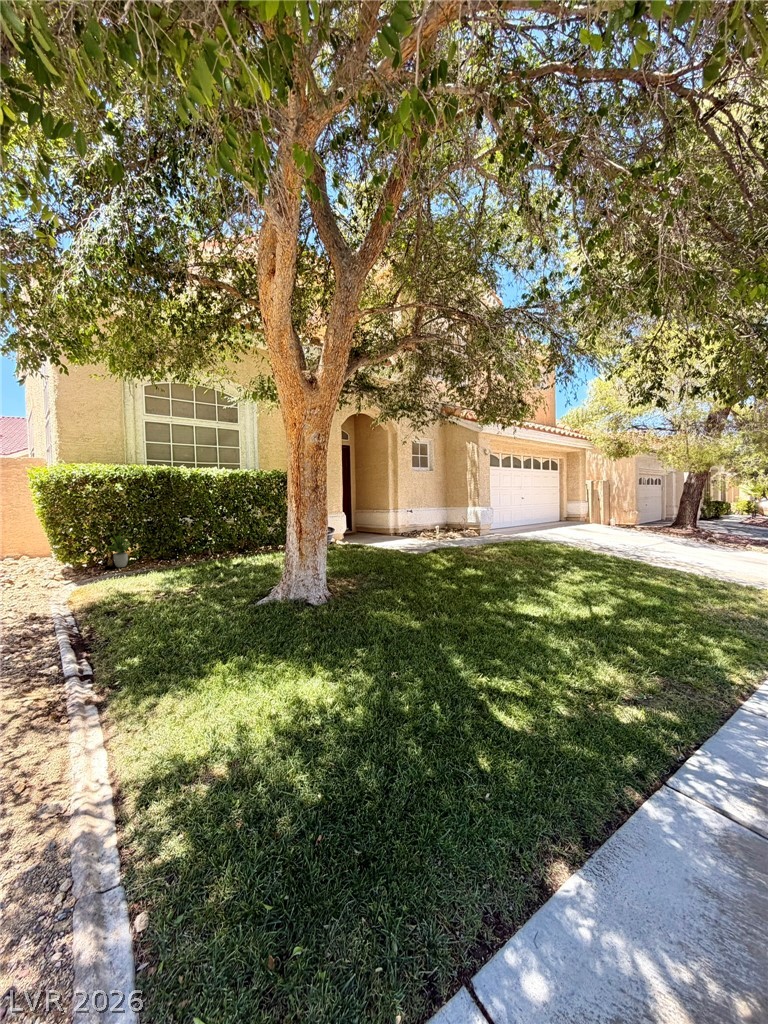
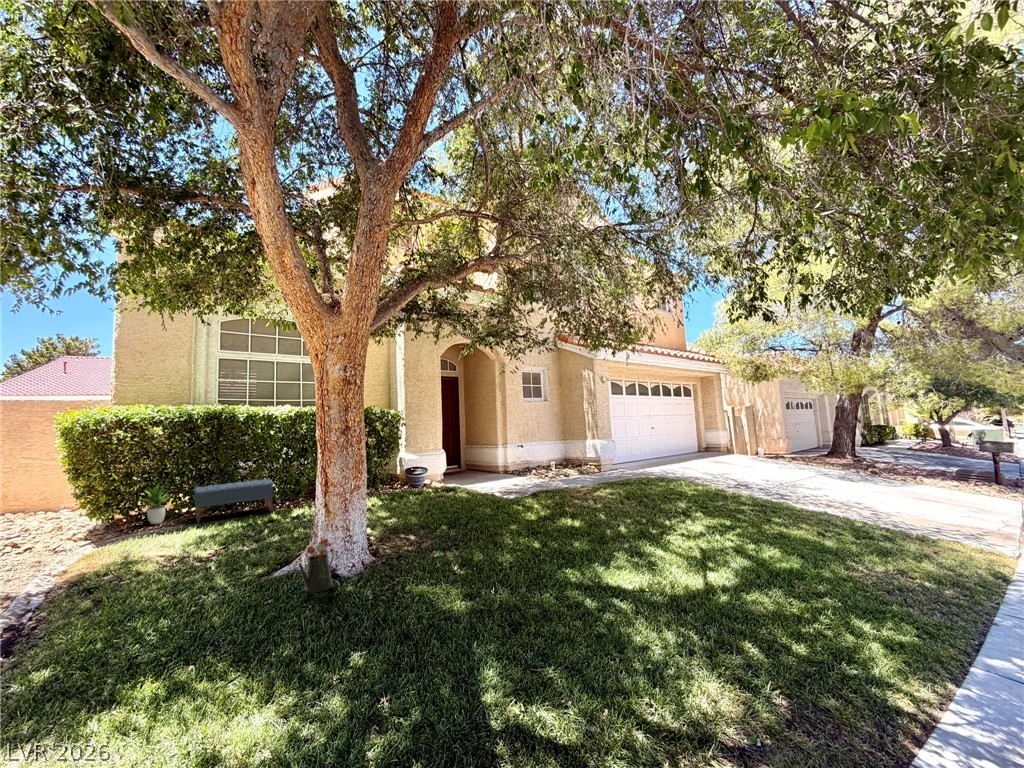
bench: none [149,532,216,567] -> present [194,479,273,523]
watering can: none [290,576,312,616] -> present [299,539,333,593]

